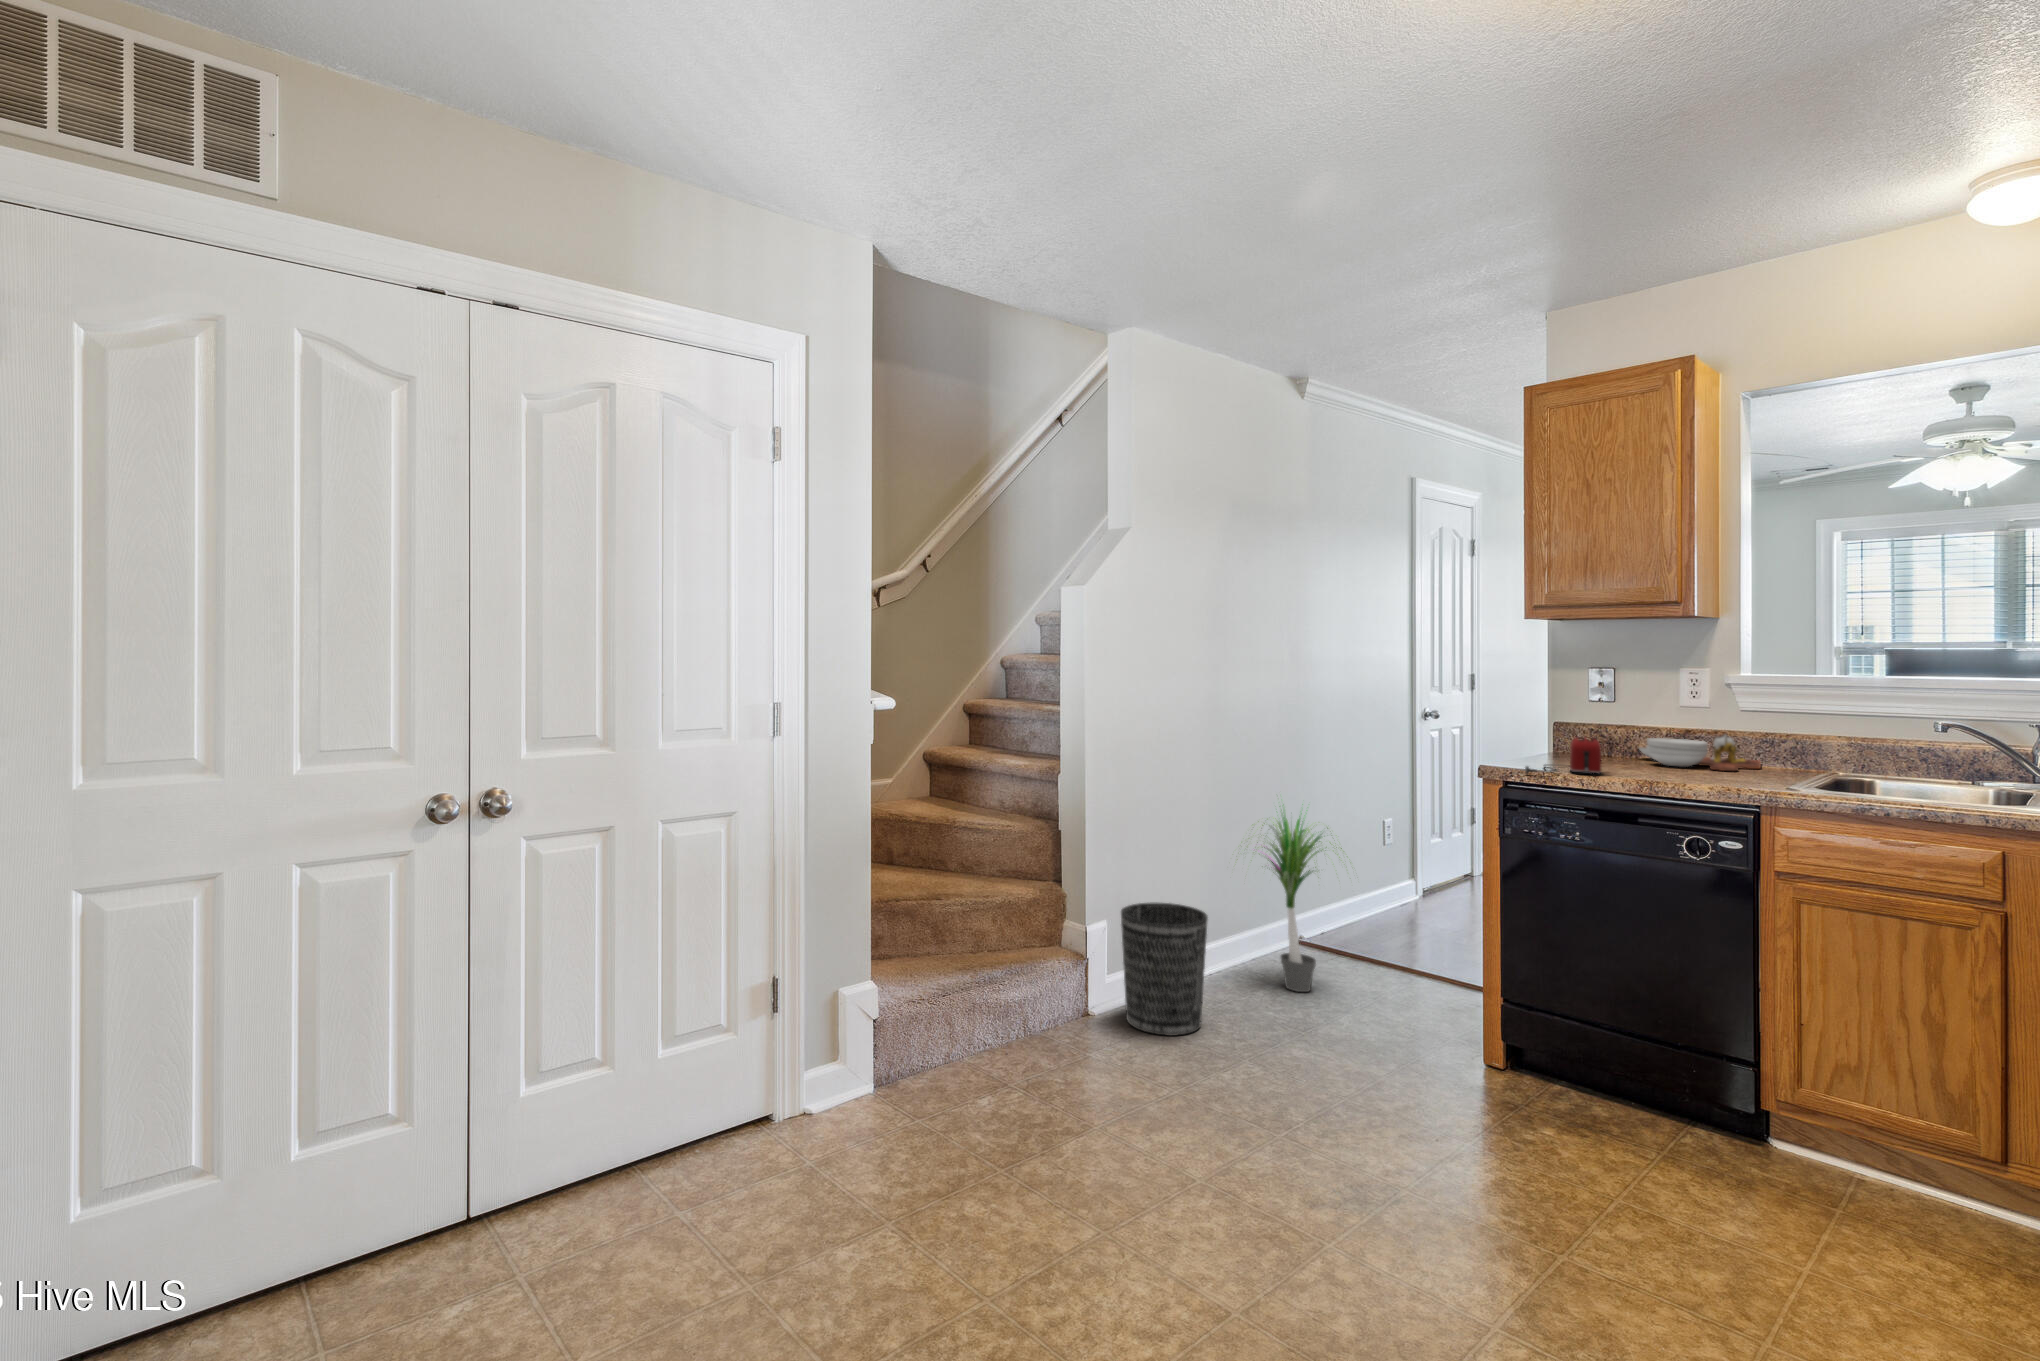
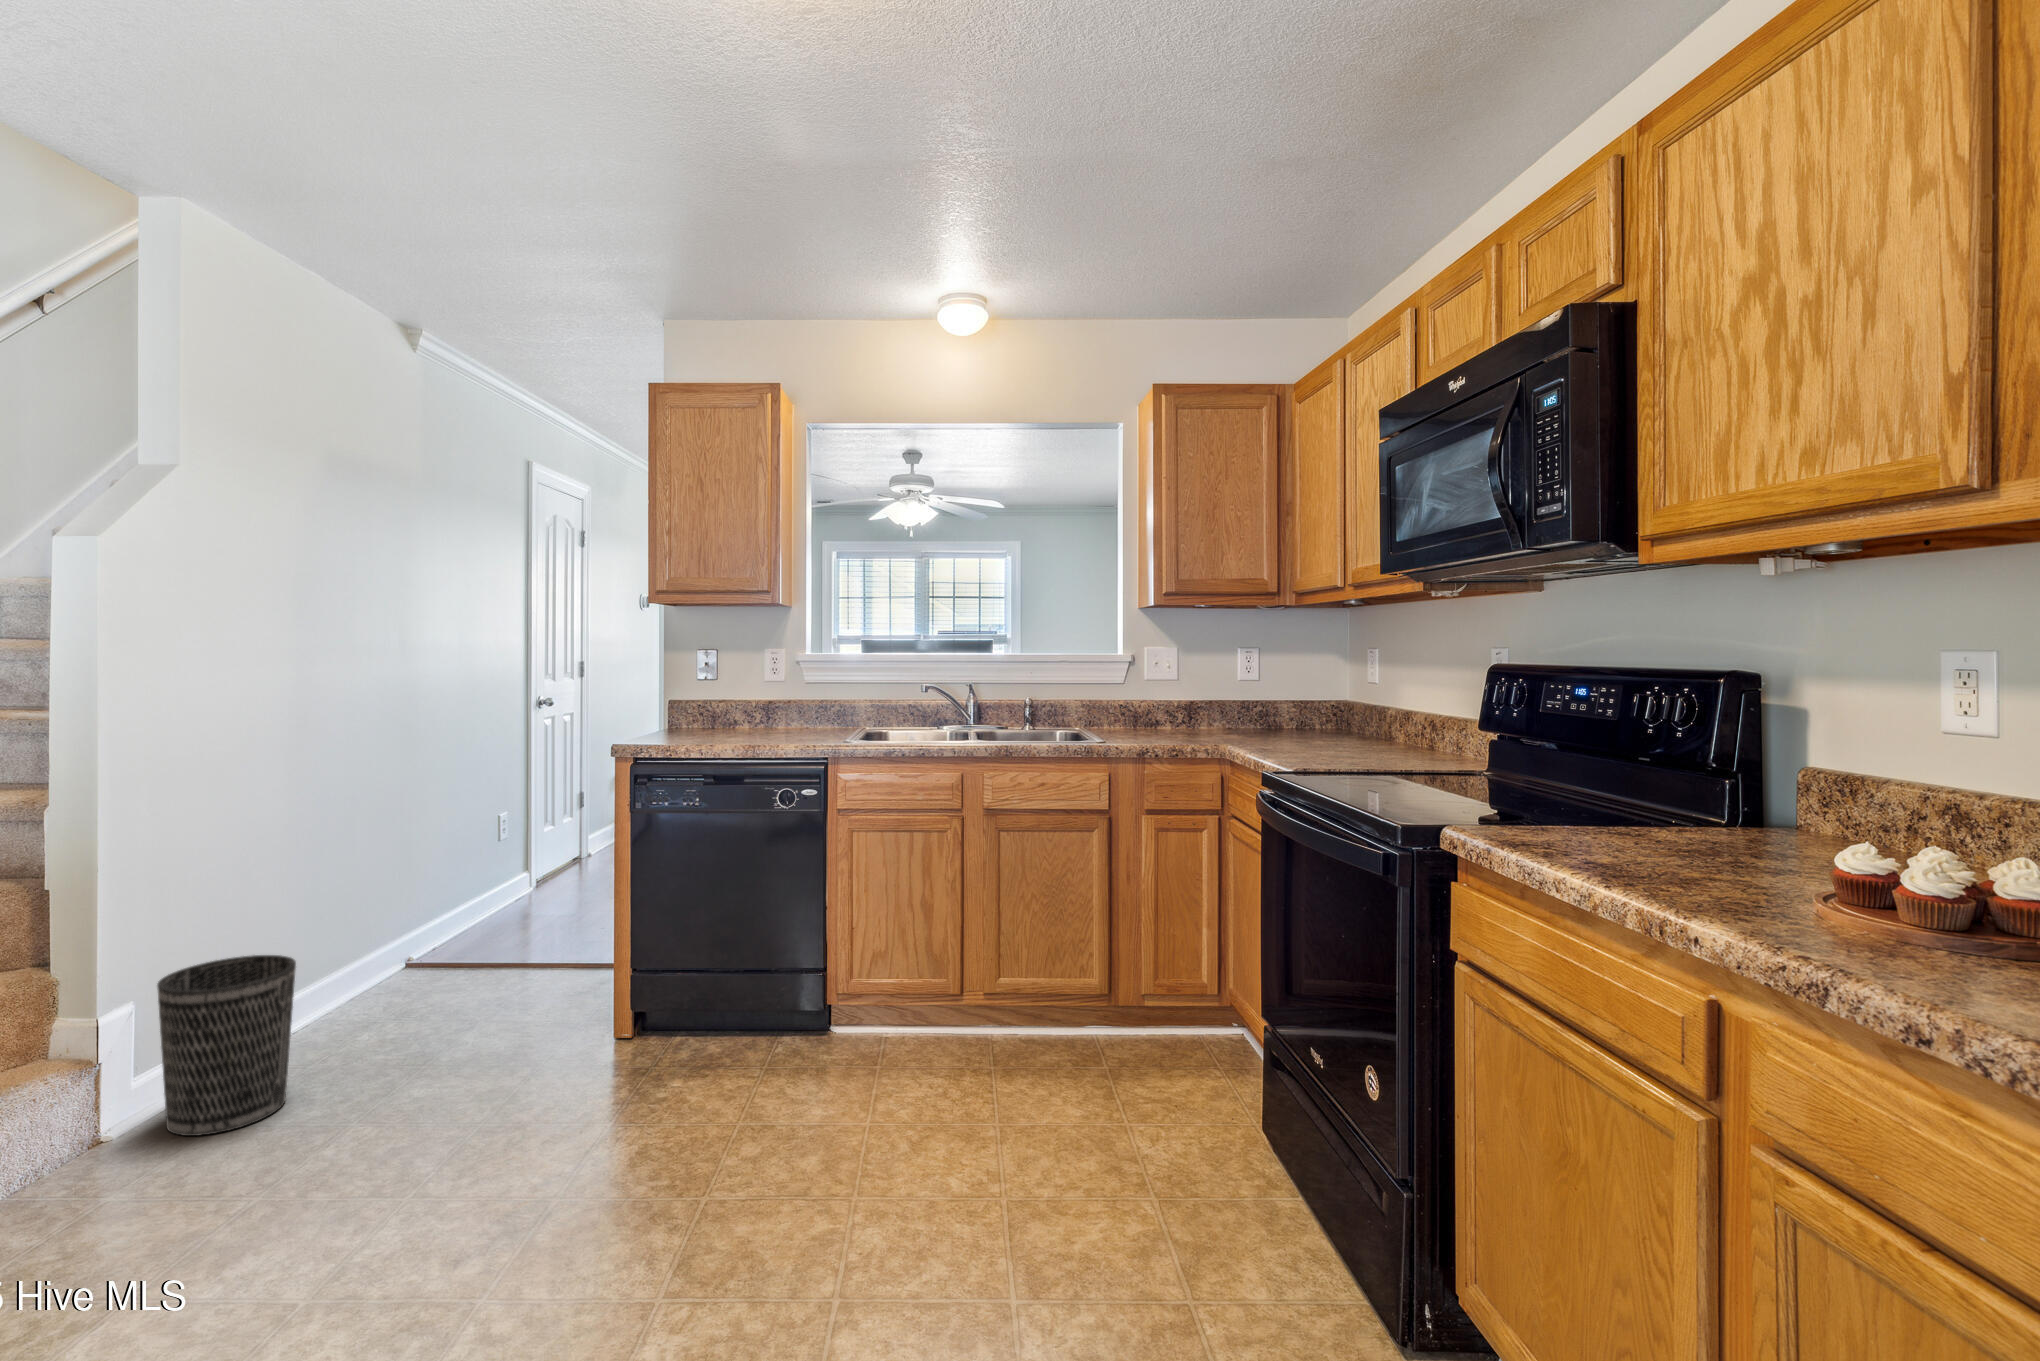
cutting board: present [1640,734,1761,771] -> none [733,693,819,733]
toaster: present [1524,738,1601,774] -> none [651,711,715,749]
potted plant: present [1241,805,1344,992] -> none [316,795,485,1022]

